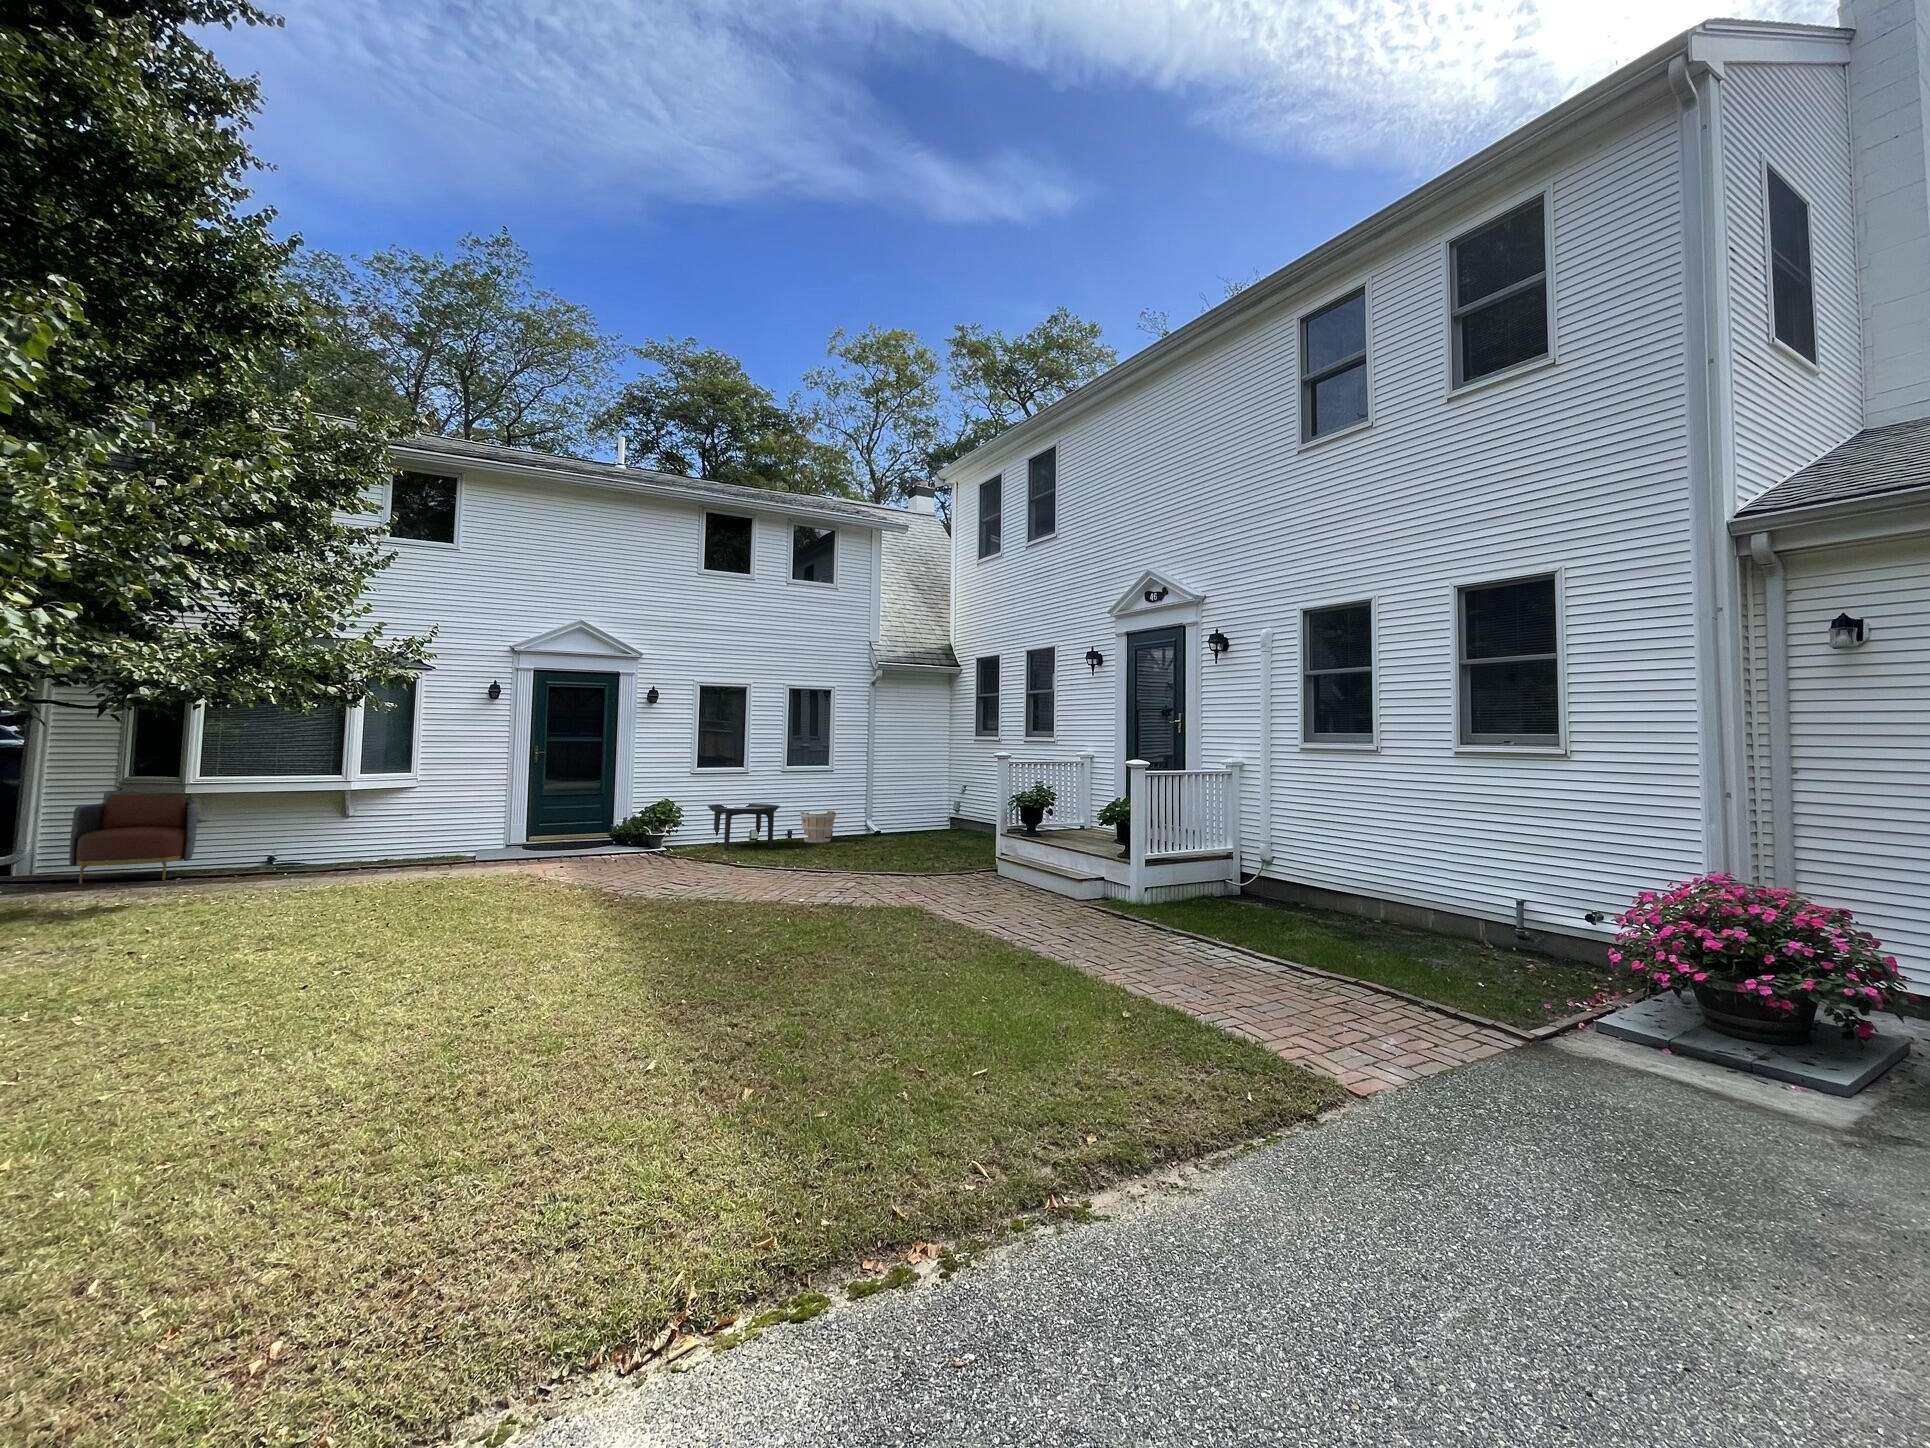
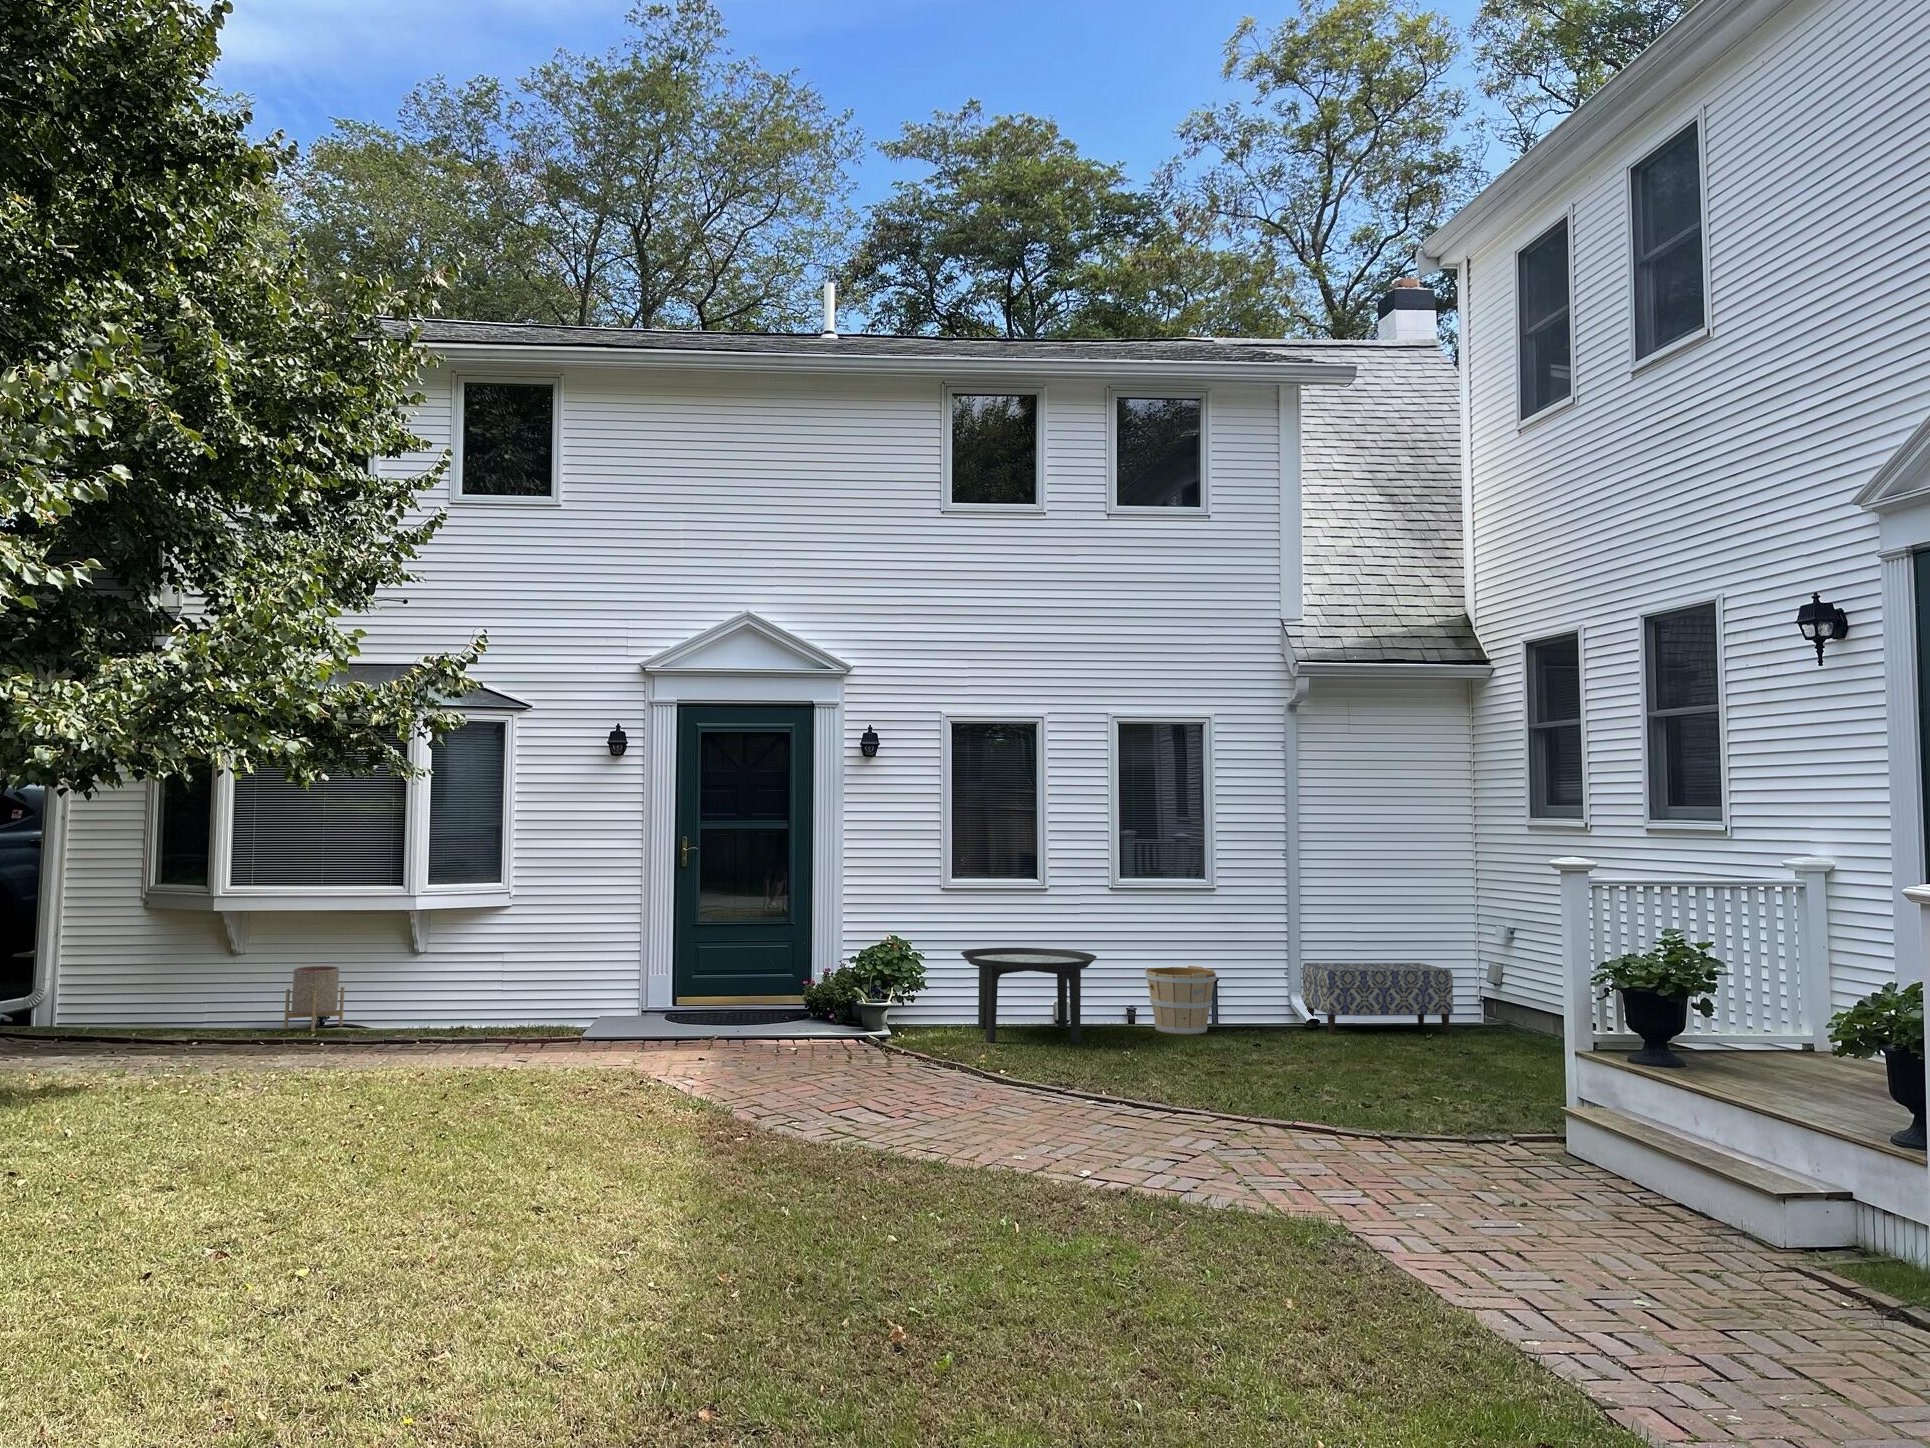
armchair: present [69,790,197,885] -> none [81,901,228,1040]
bench: none [873,805,941,839] -> present [1302,963,1453,1034]
planter: none [244,830,291,871] -> present [284,966,345,1032]

